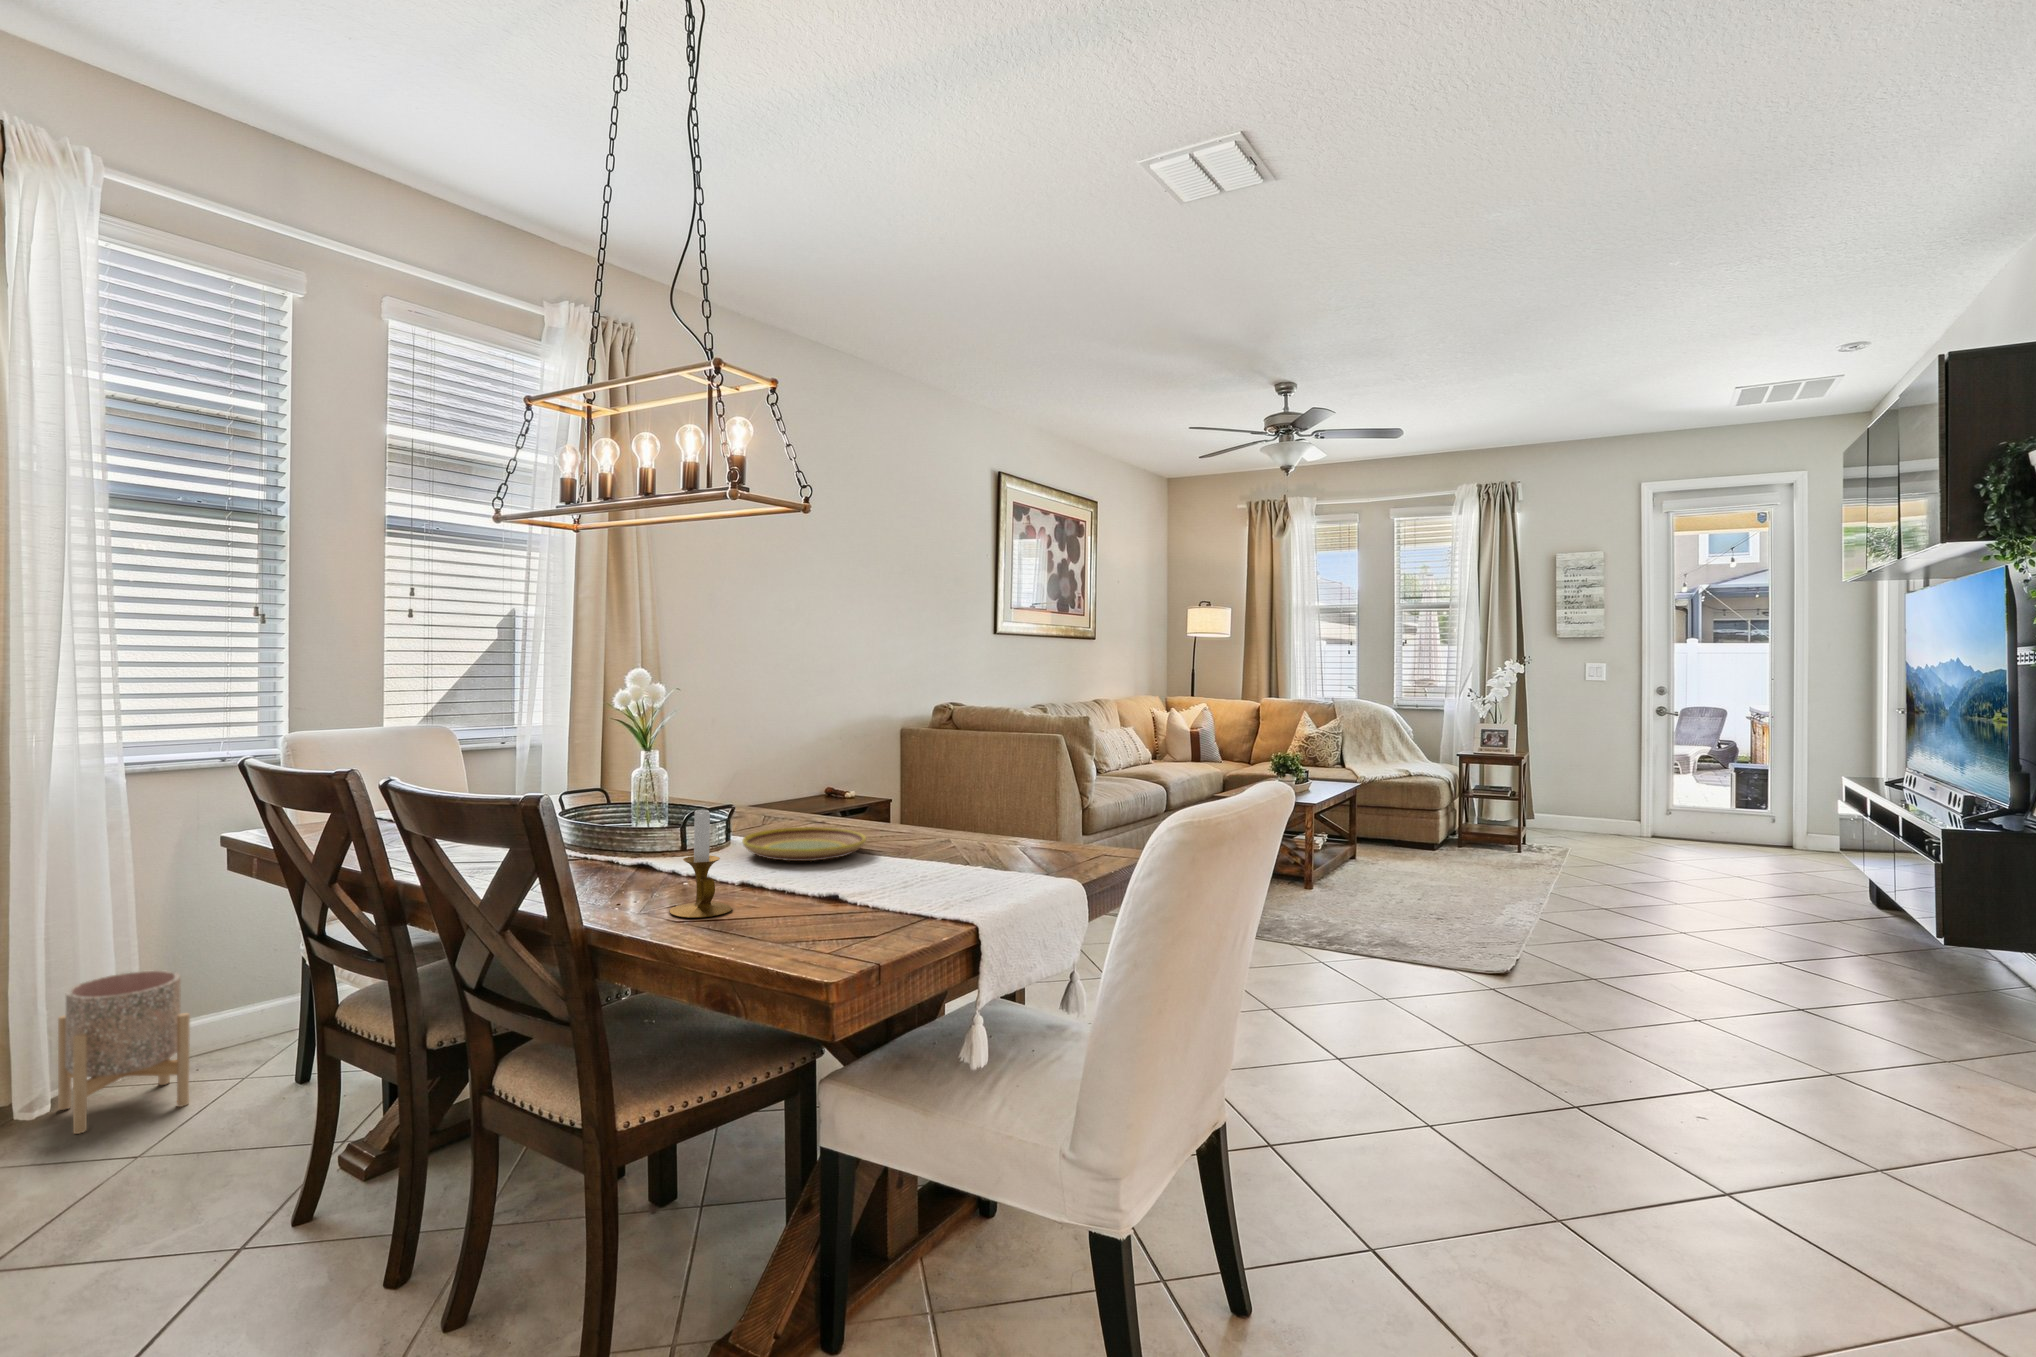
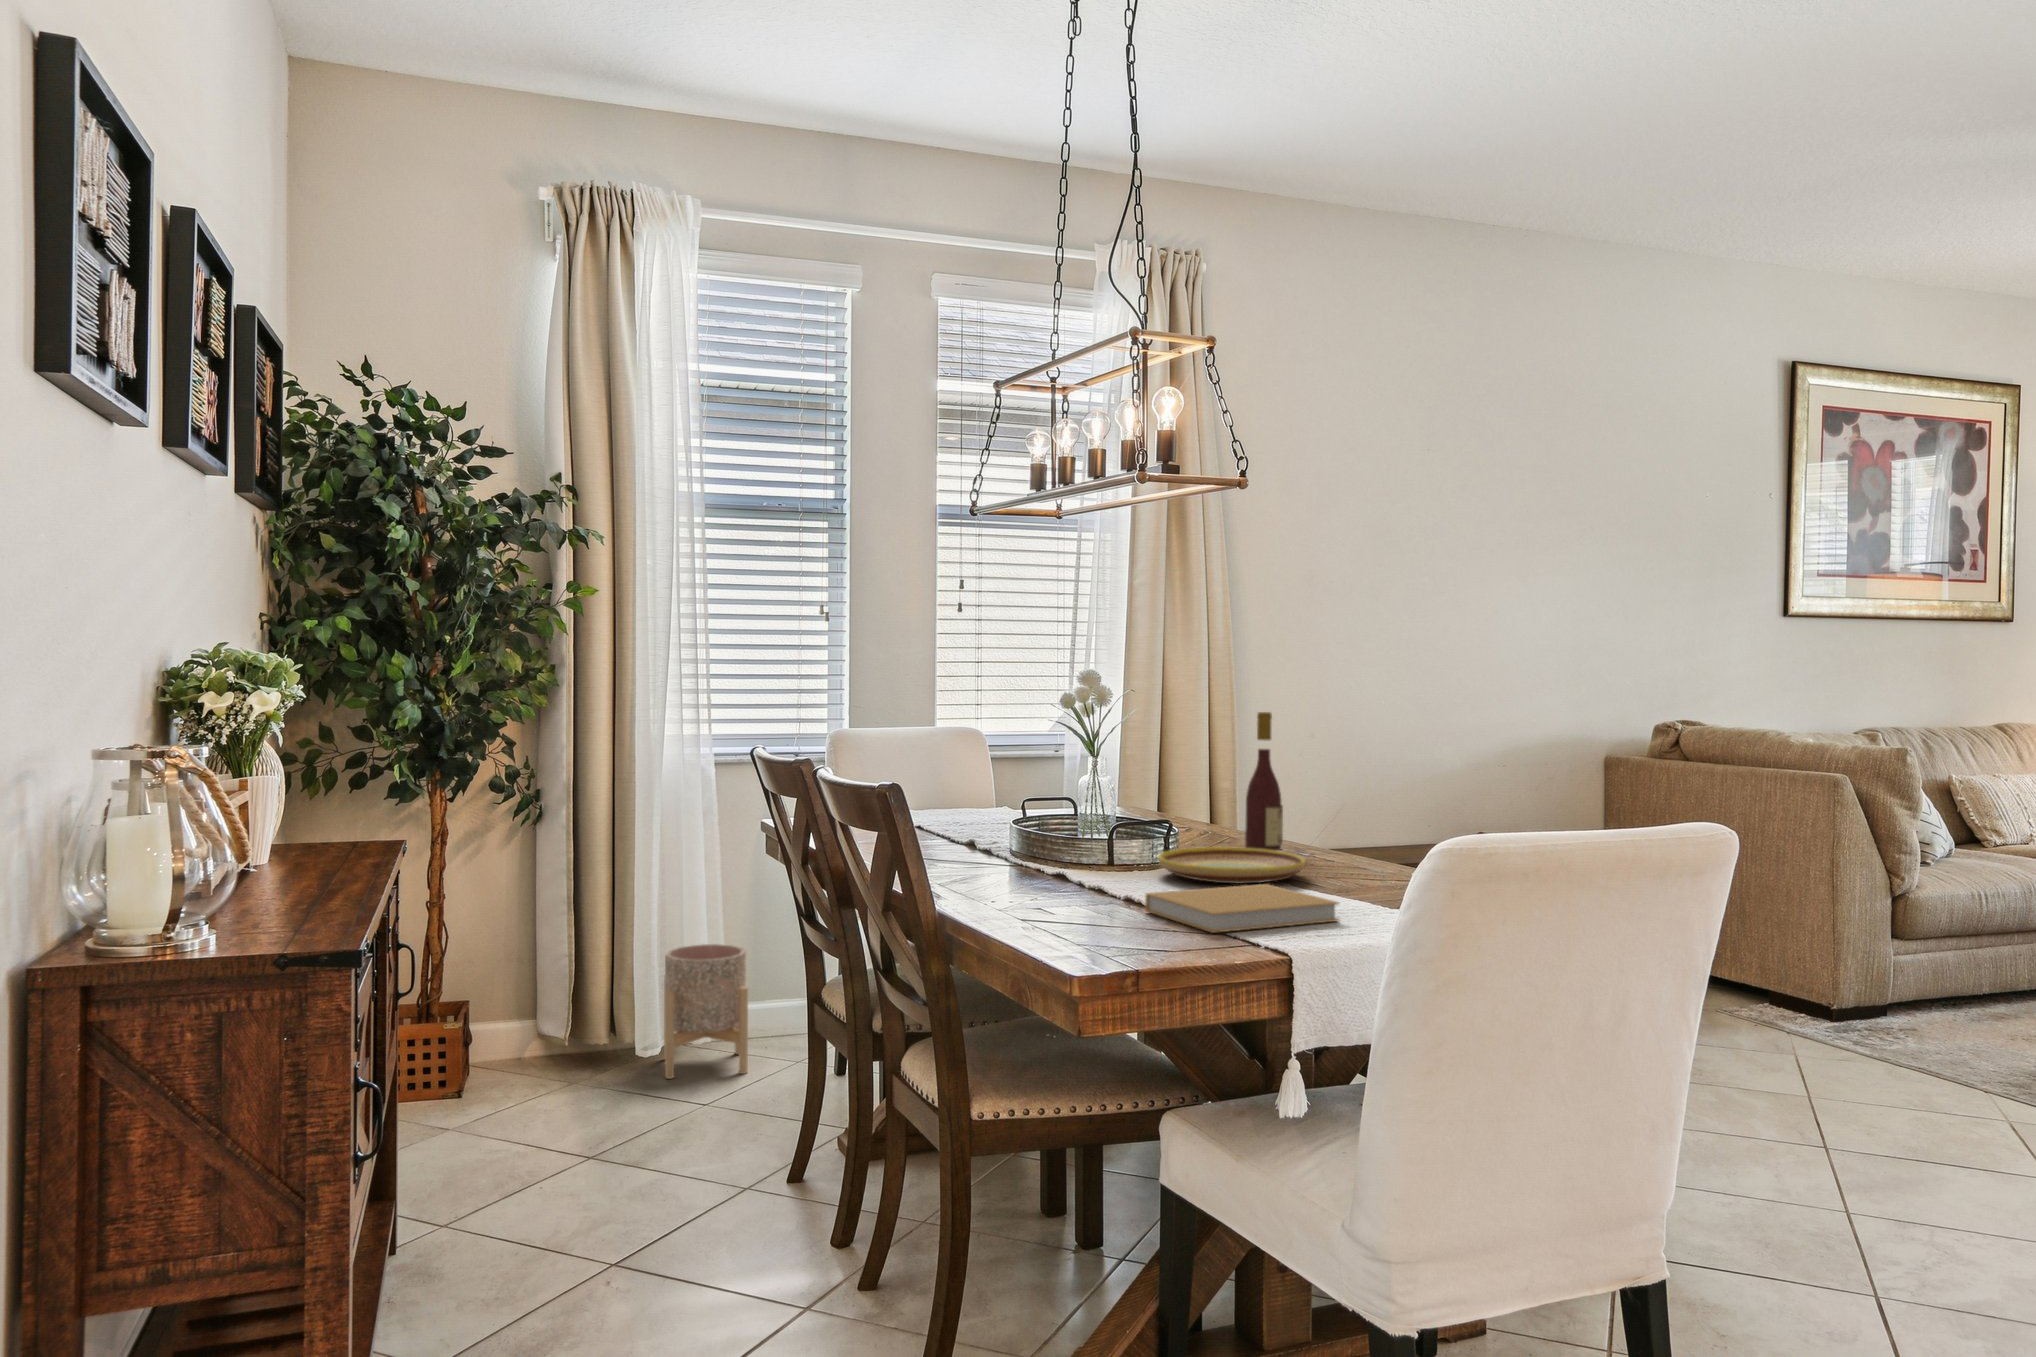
wine bottle: none [778,714,811,831] -> present [1245,712,1283,851]
candlestick: present [669,810,732,918] -> none [1009,802,1073,916]
book: none [791,860,949,912] -> present [1145,884,1339,933]

